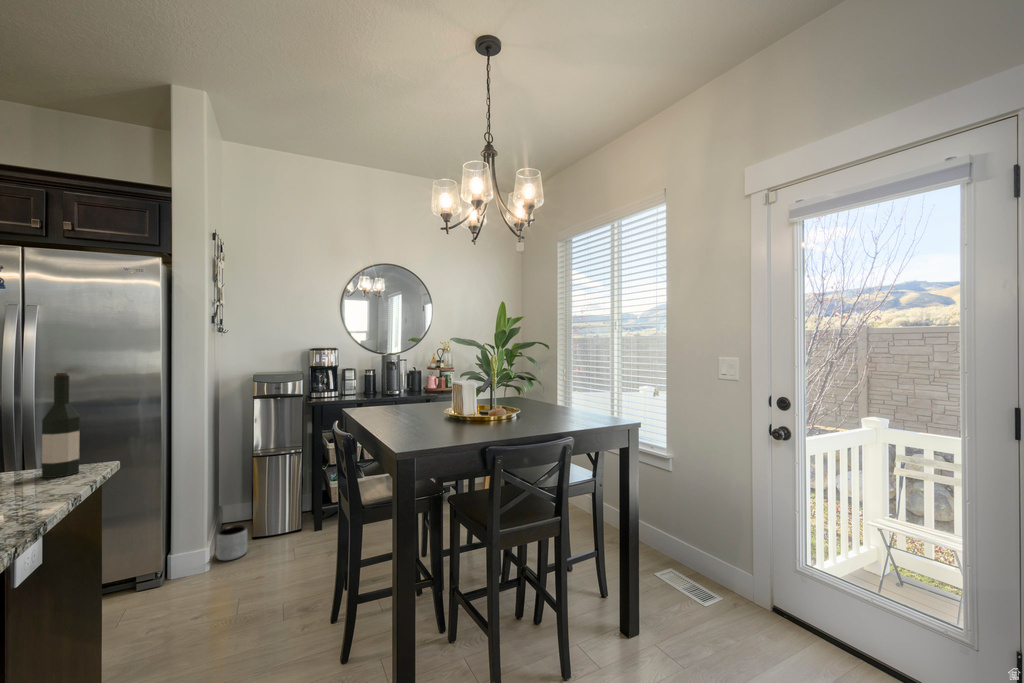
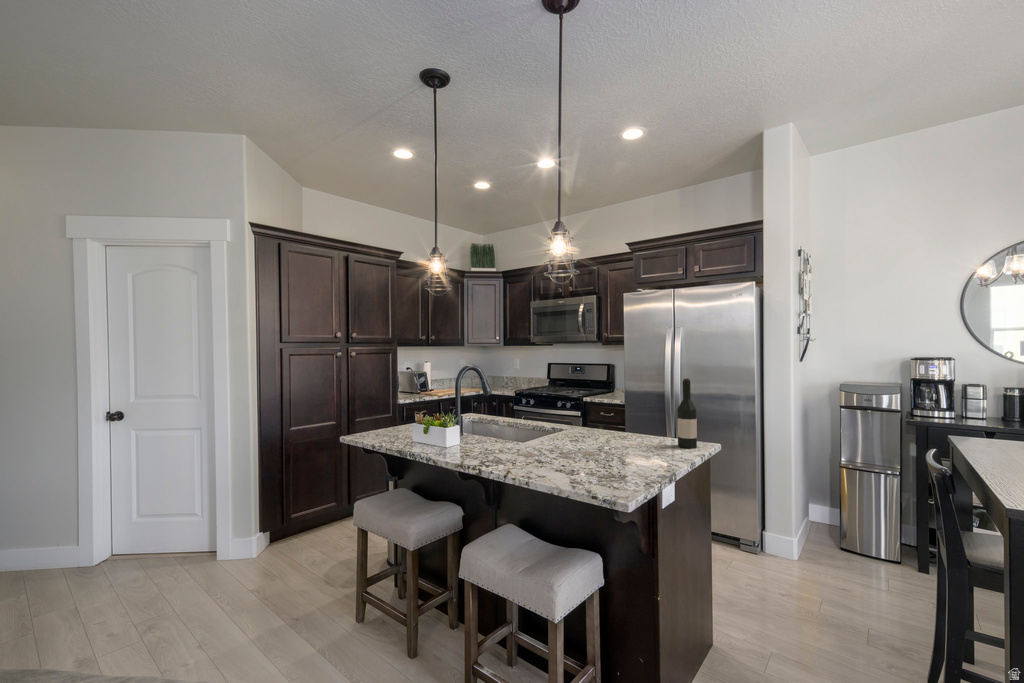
planter: present [216,525,247,561] -> none [807,530,837,564]

